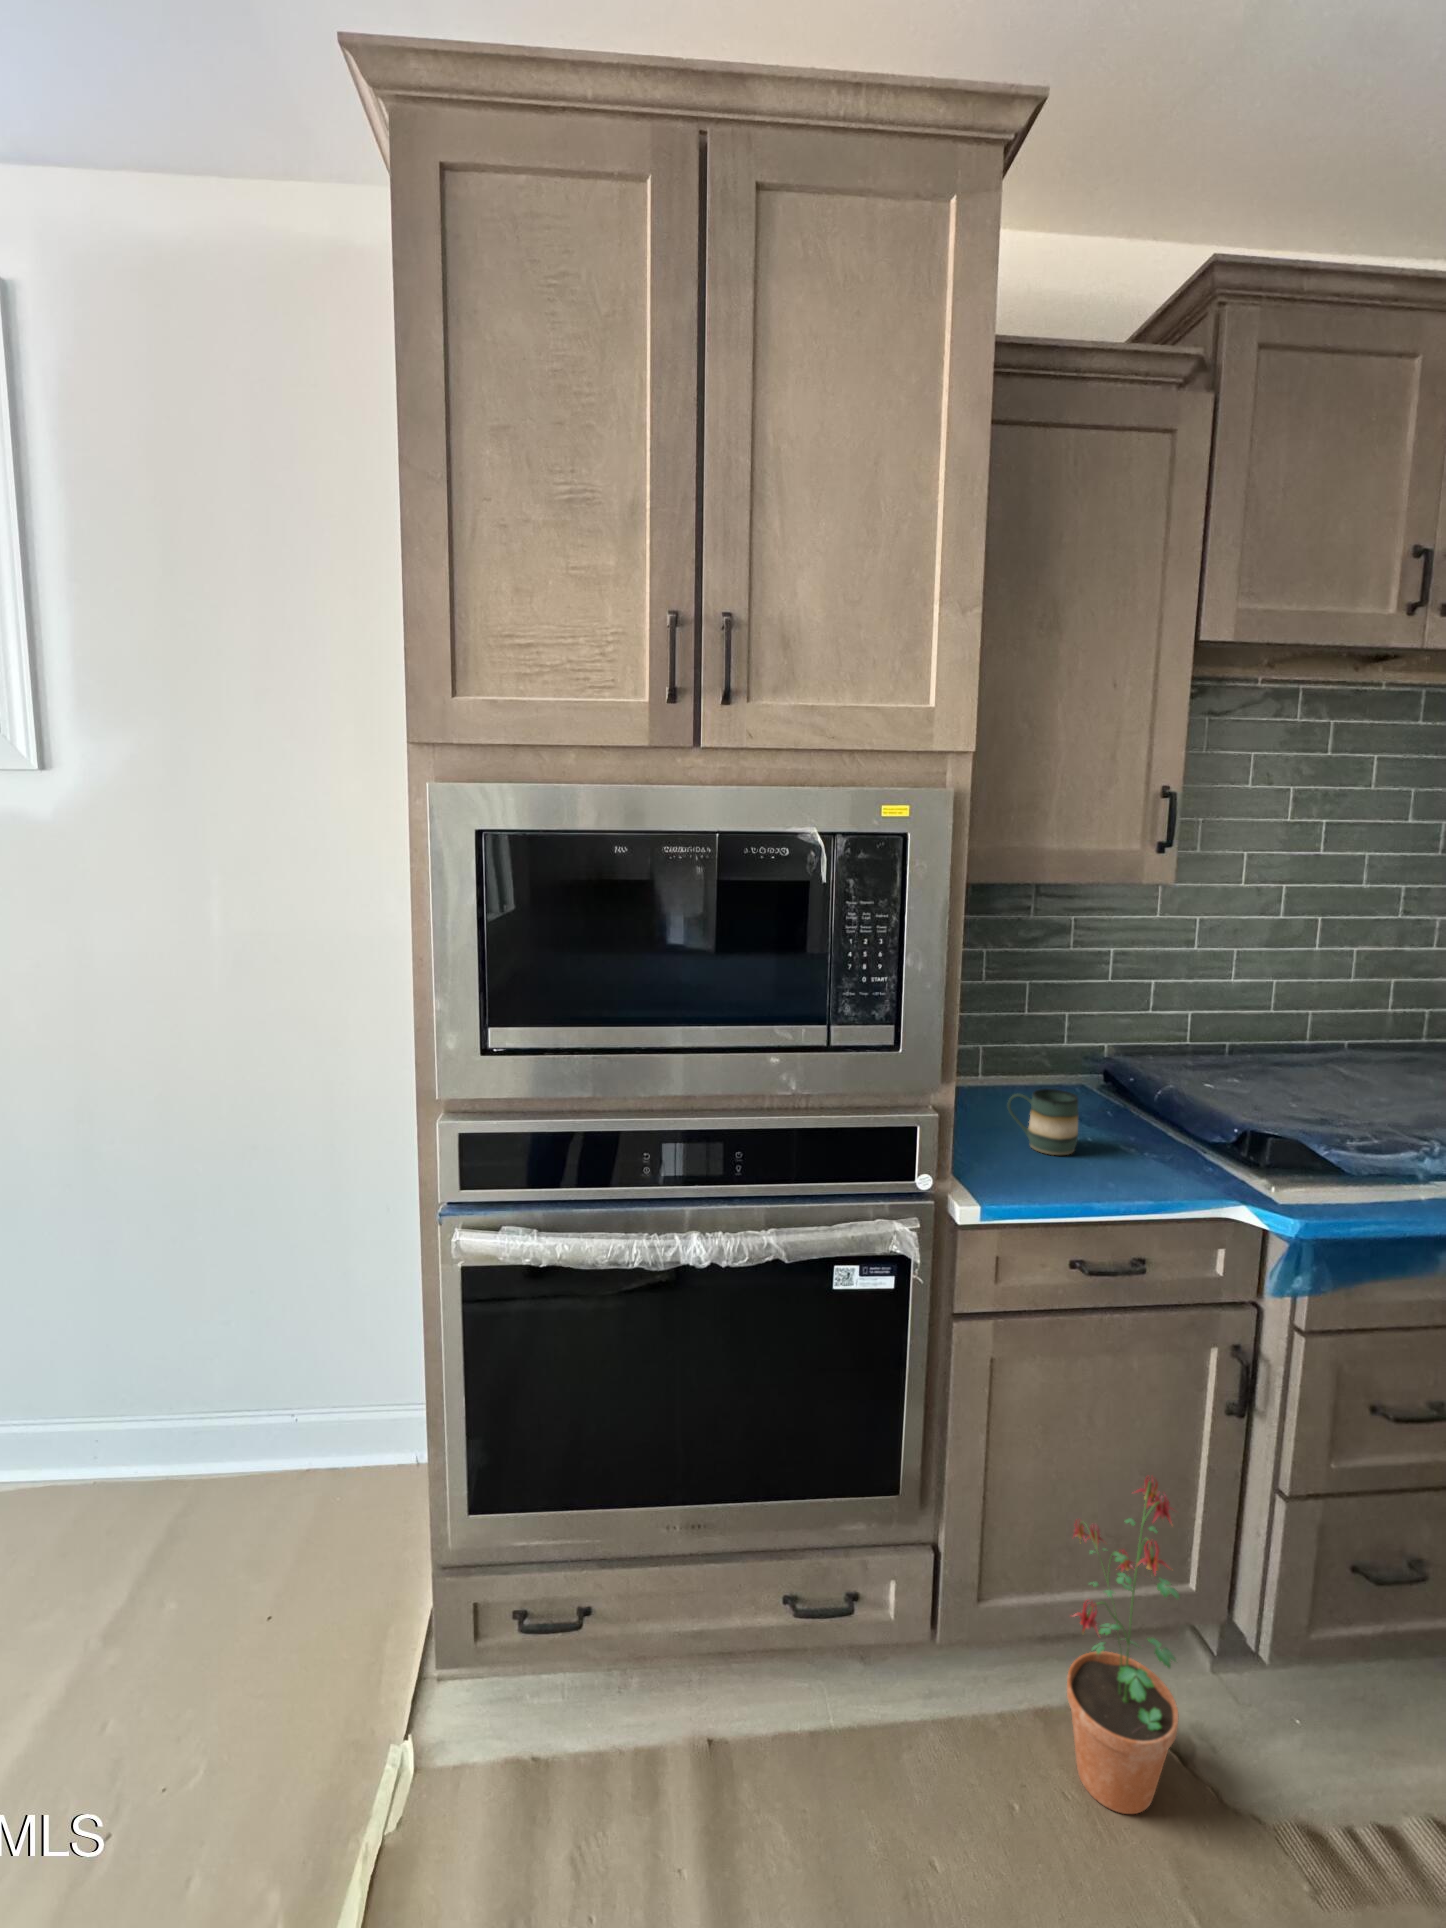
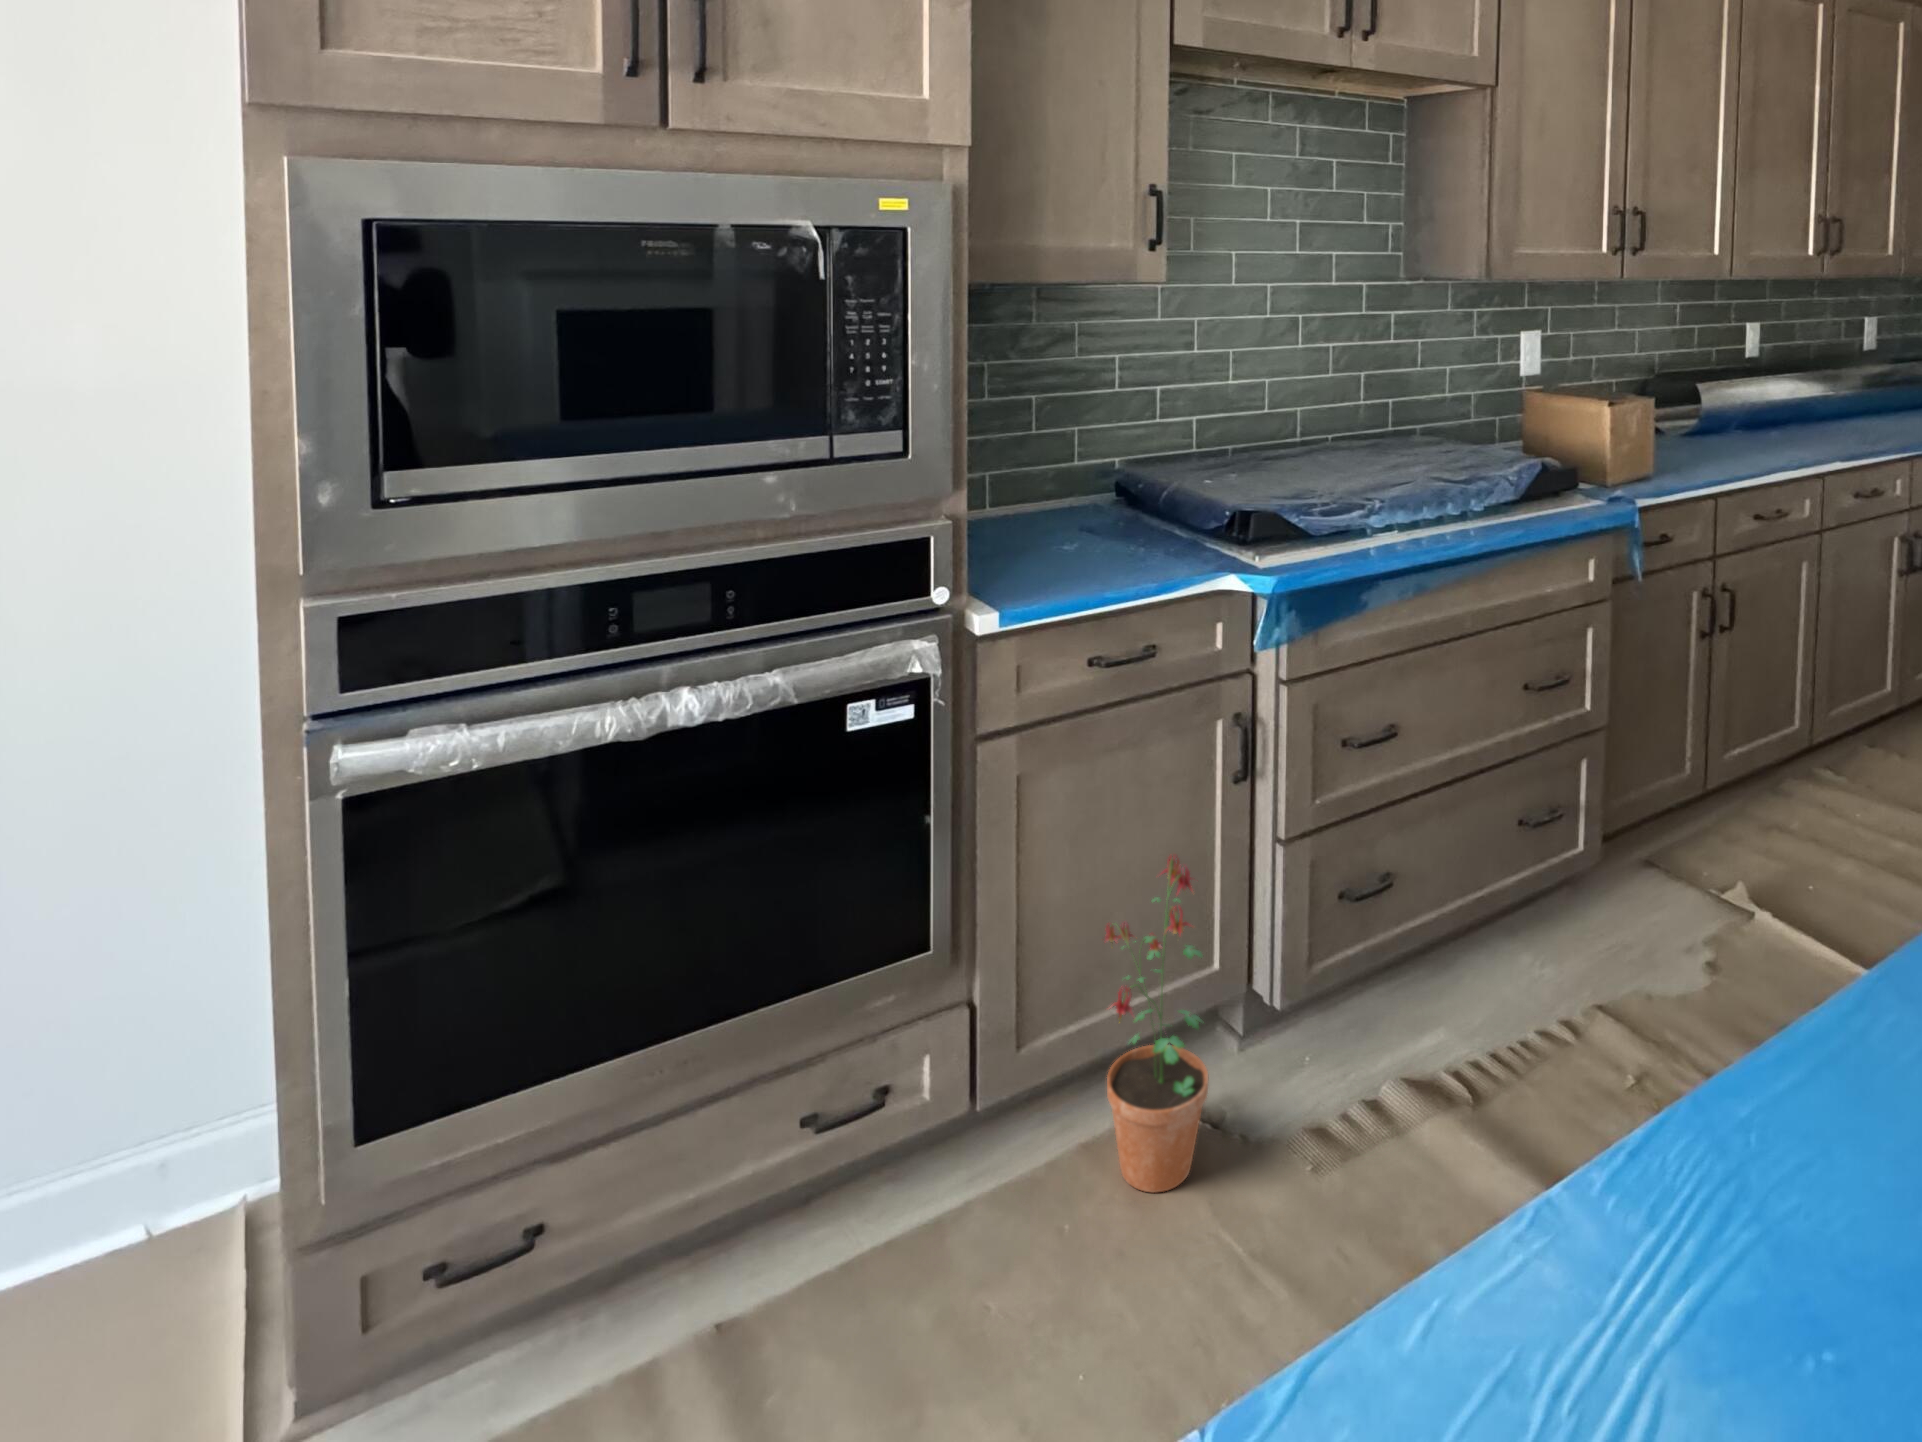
mug: present [1008,1089,1078,1155] -> none [1017,494,1089,560]

